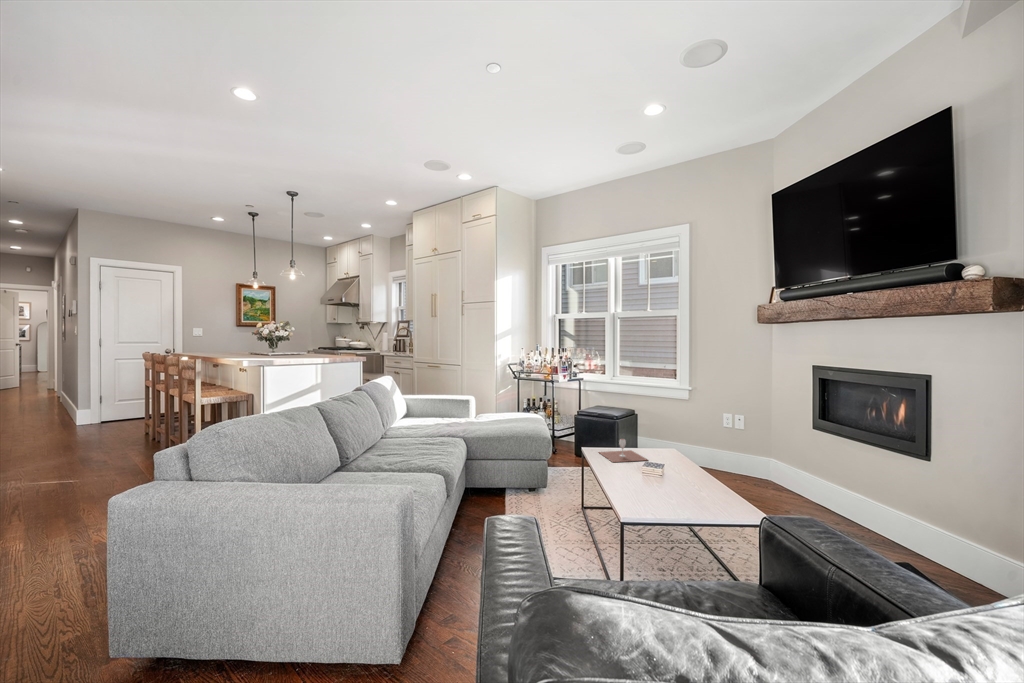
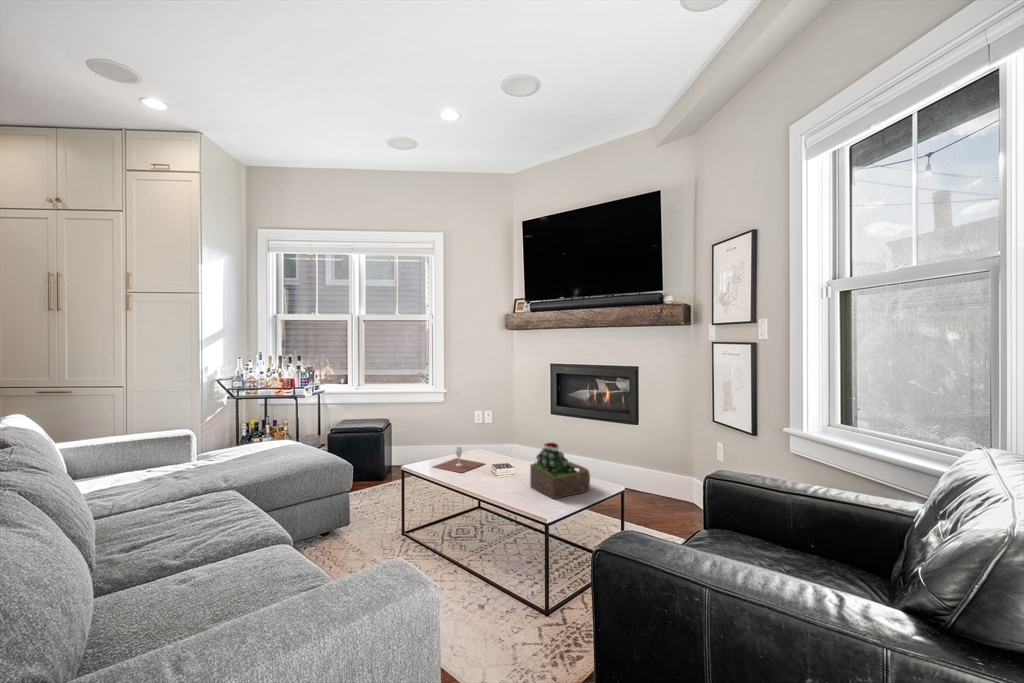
succulent plant: none [652,446,714,509] -> present [530,443,590,499]

